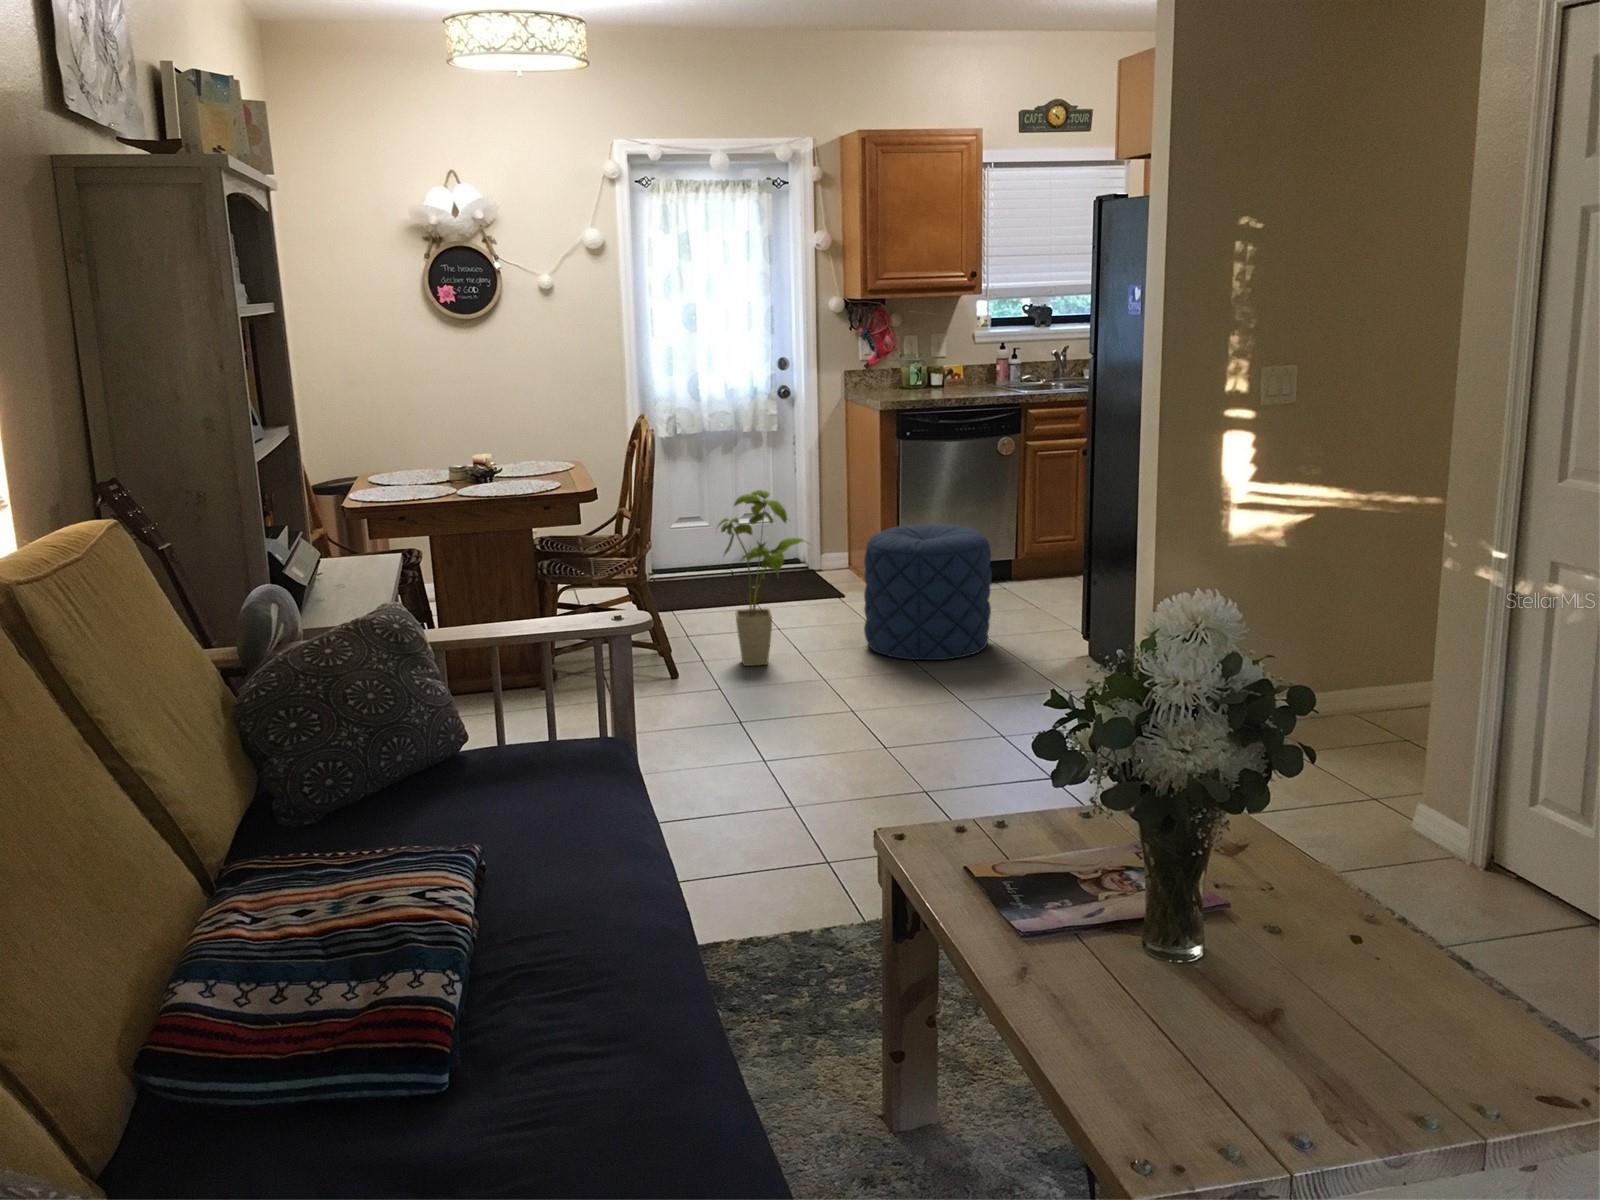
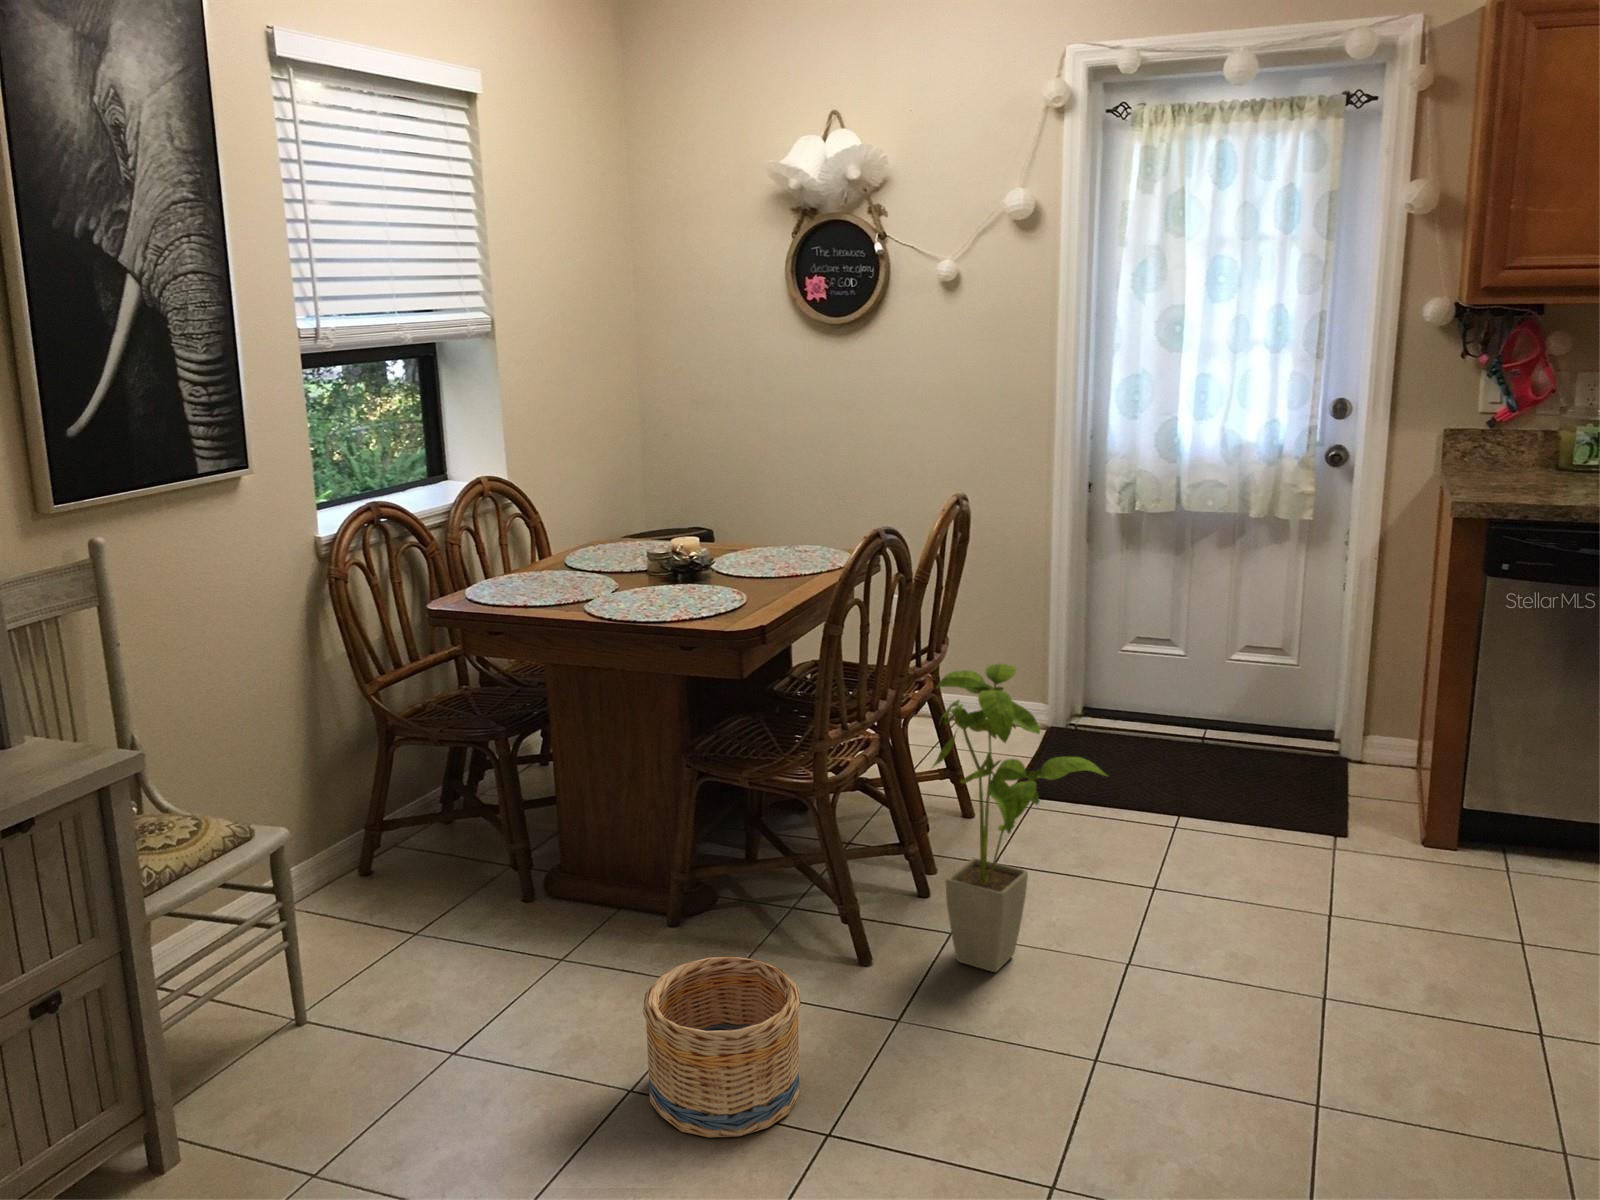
pouf: present [864,524,992,660] -> none [1212,768,1505,1088]
basket: none [667,652,752,733] -> present [643,957,801,1138]

